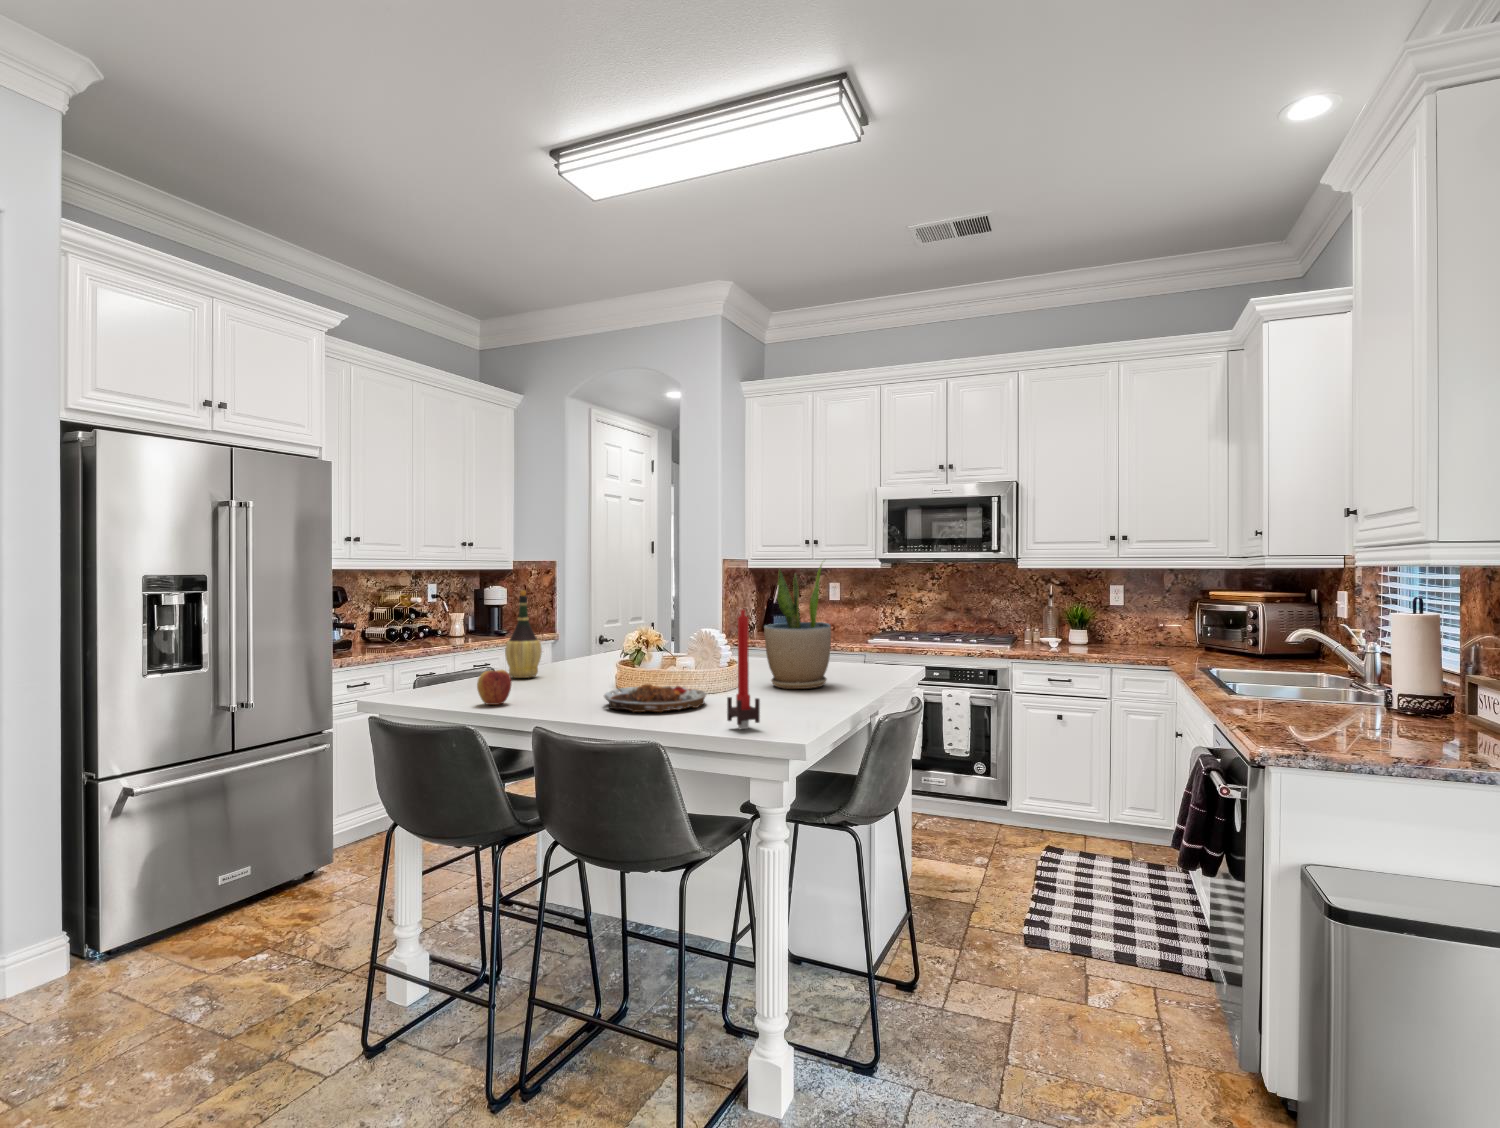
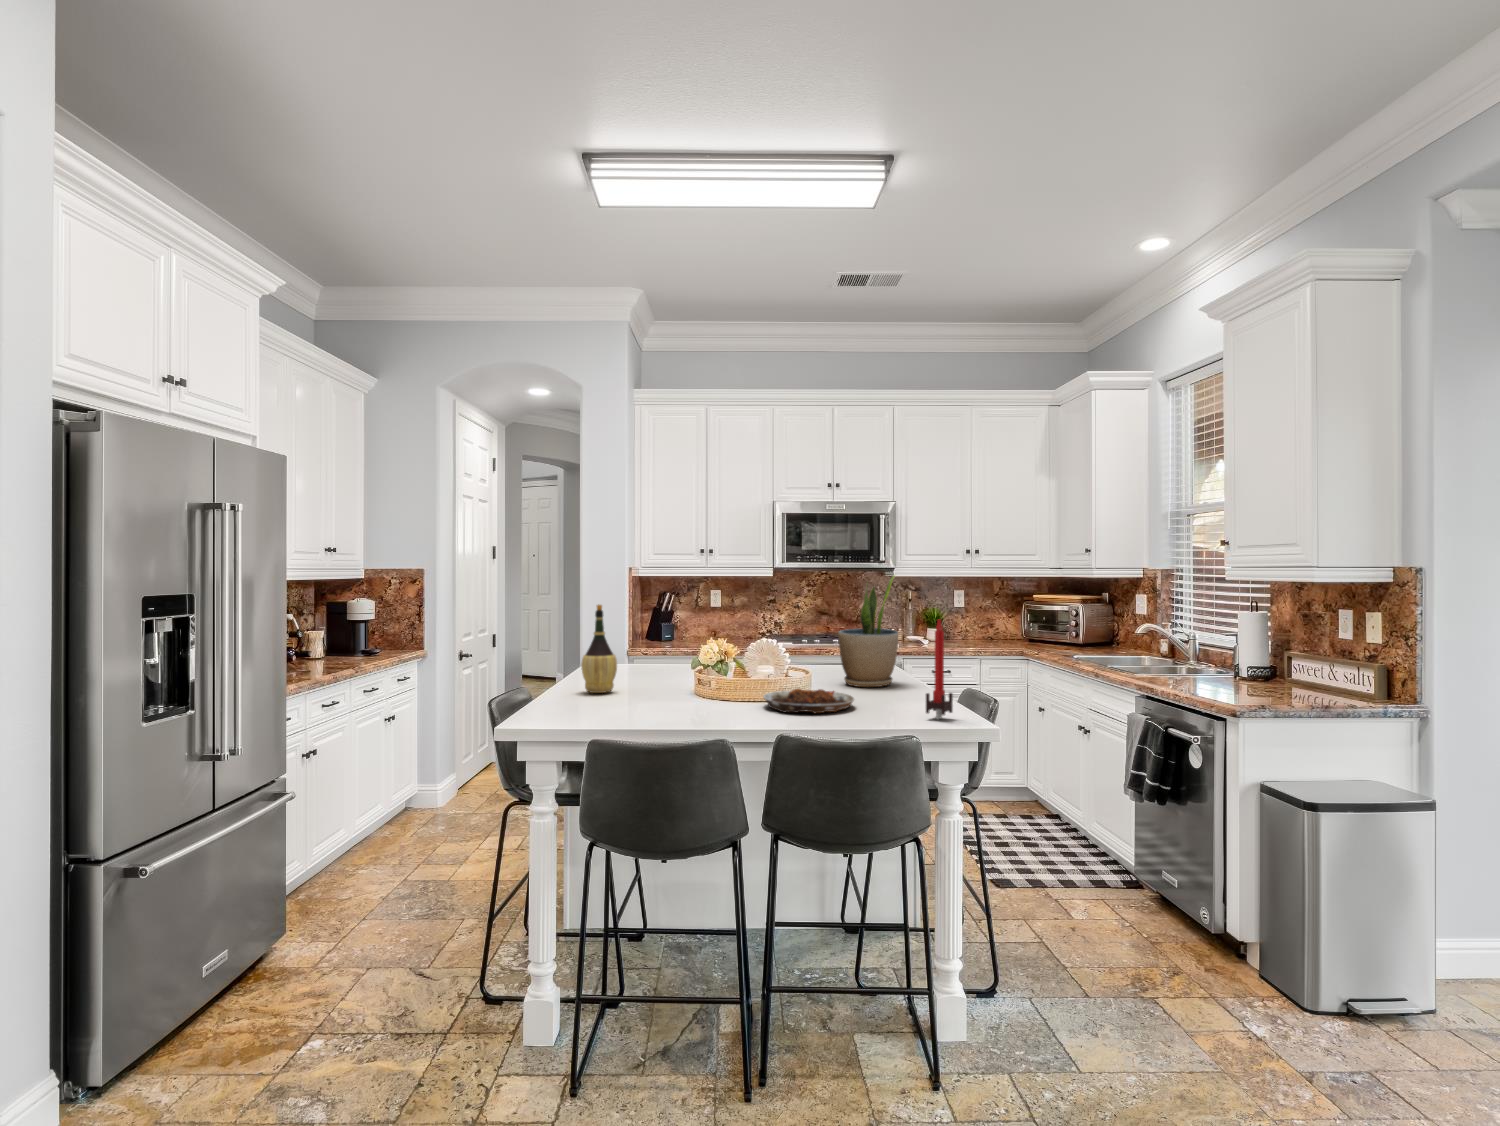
apple: present [477,670,511,705] -> none [650,682,682,717]

